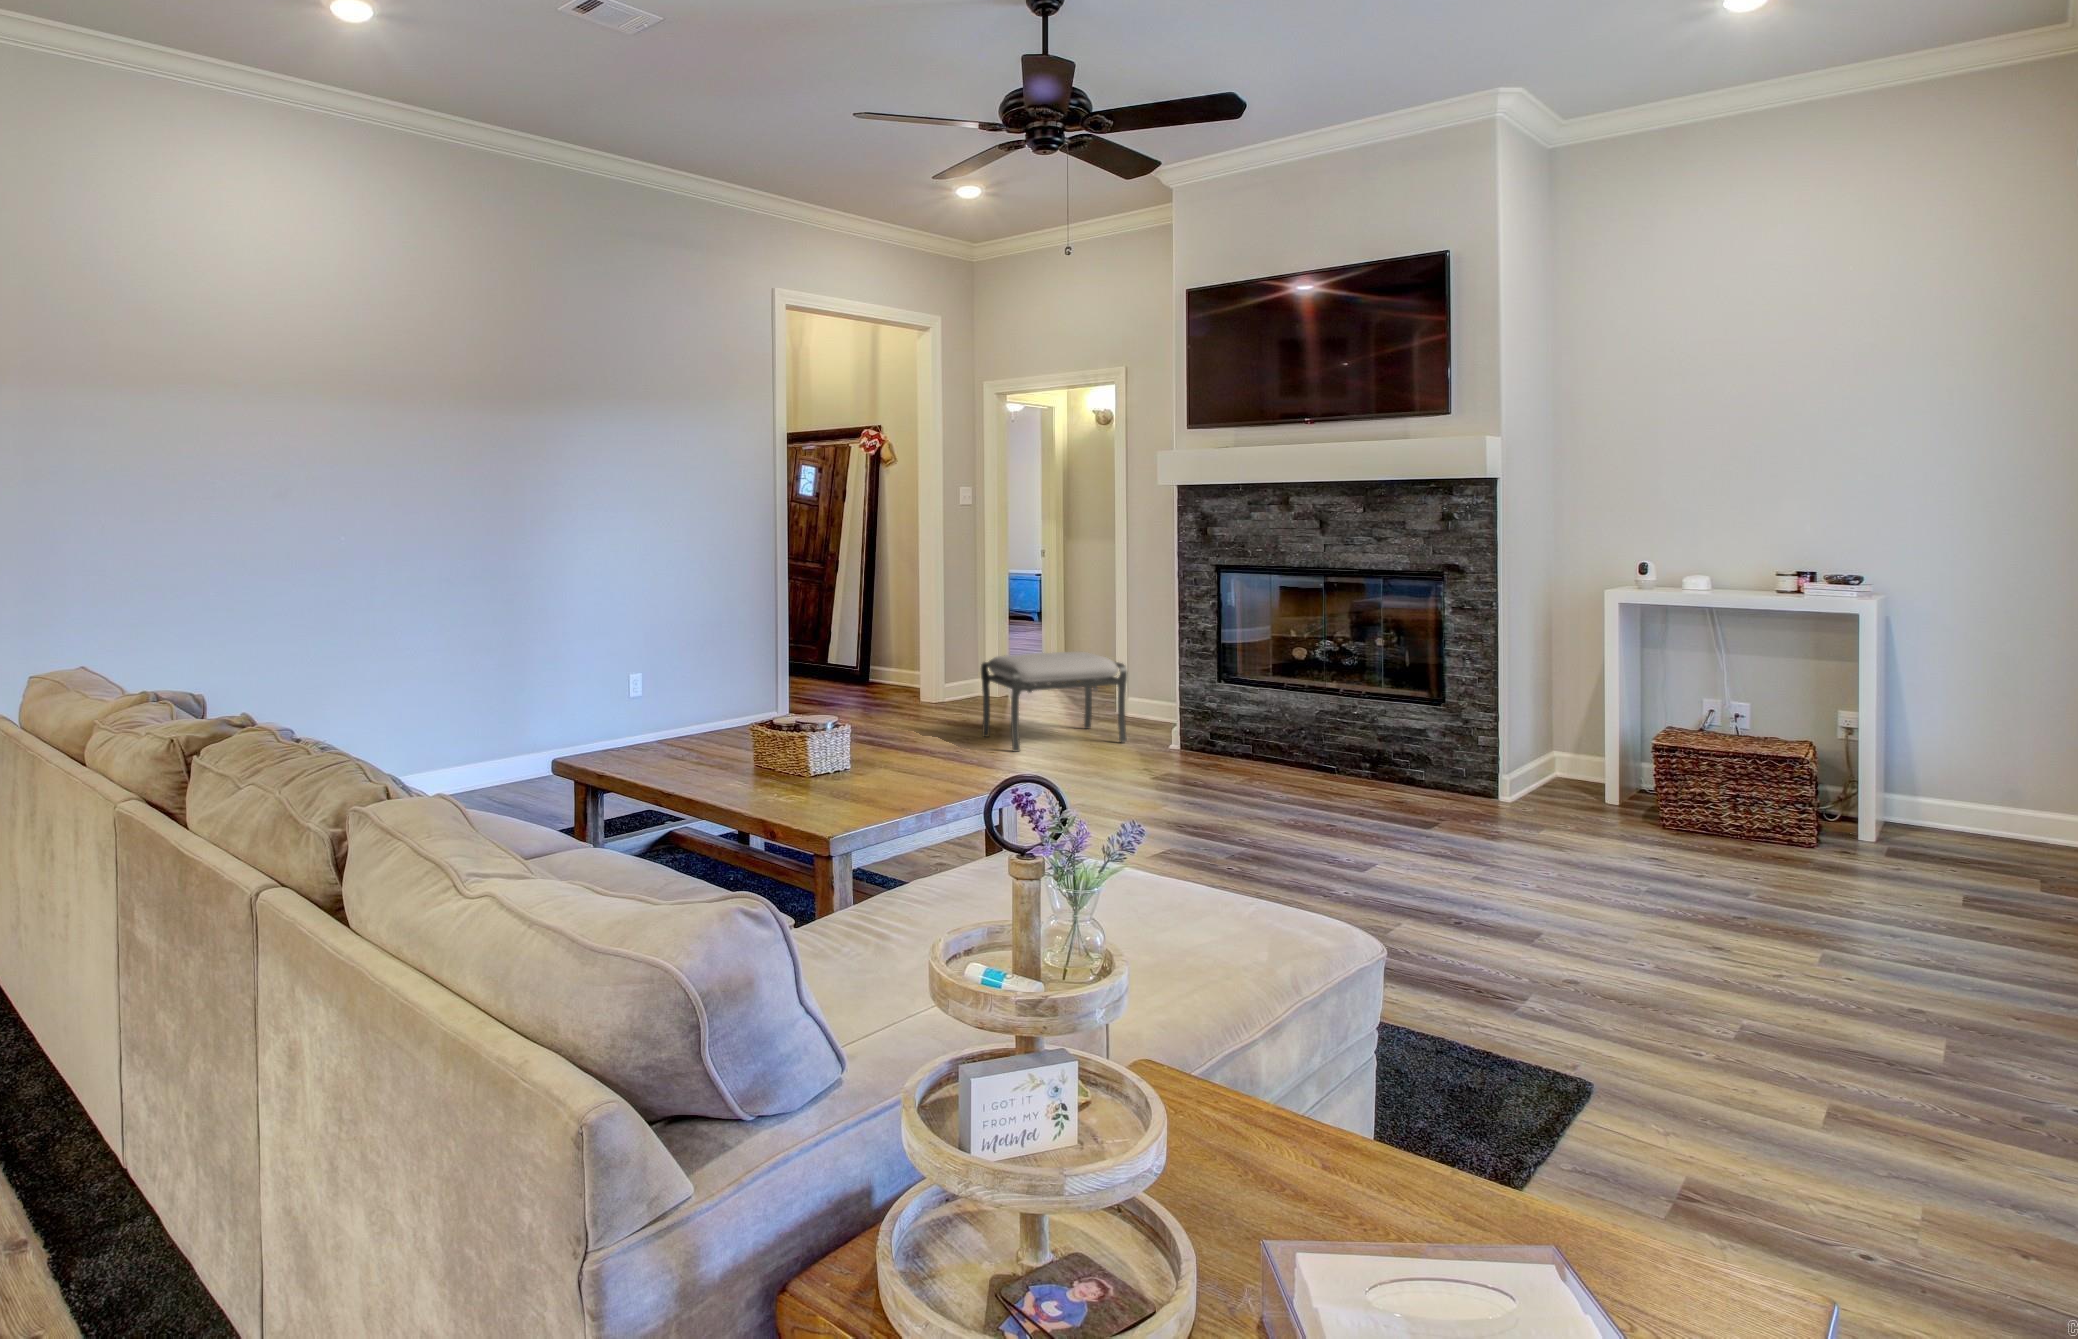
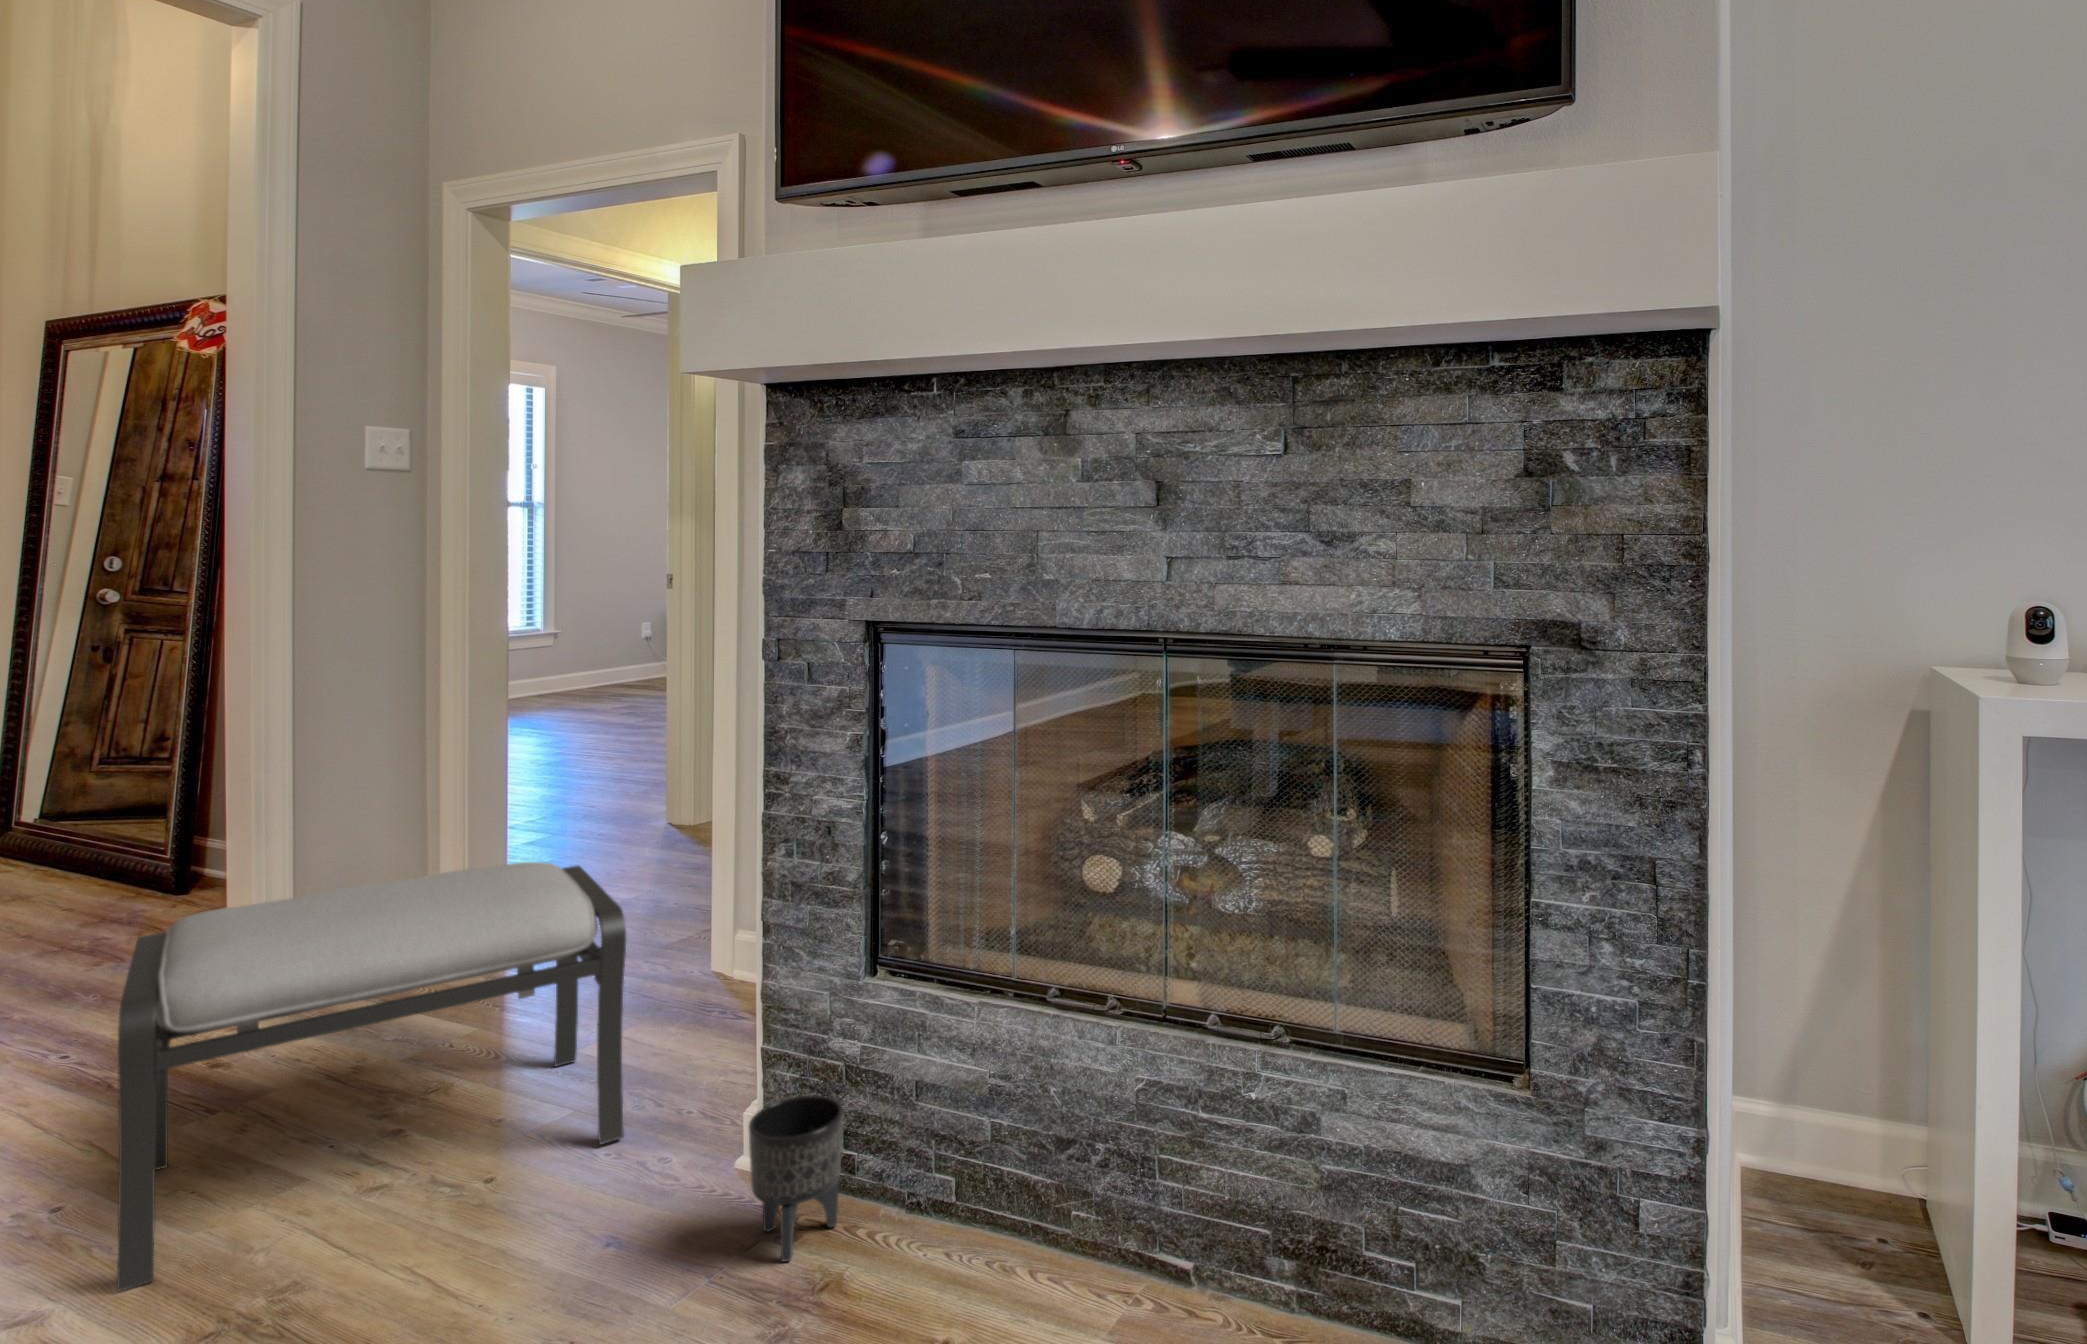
planter: none [1186,720,1215,763] -> present [749,1095,844,1262]

